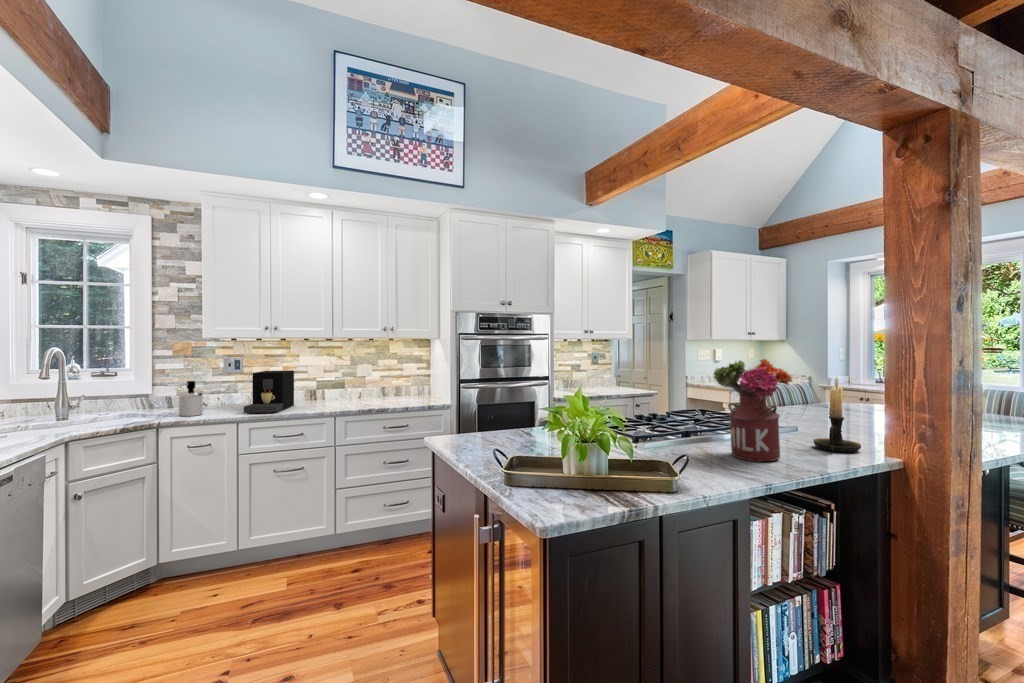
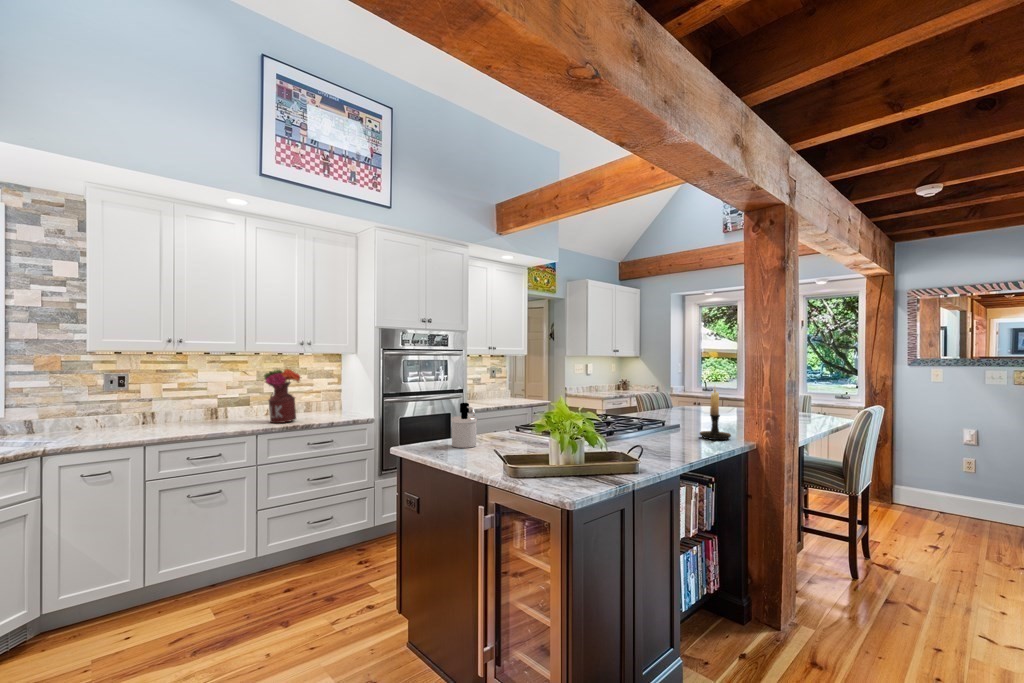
flower arrangement: present [714,359,792,462] -> present [264,369,301,423]
coffee maker: present [244,371,294,413] -> none [147,387,198,435]
soap dispenser: present [178,381,203,416] -> present [451,403,477,448]

